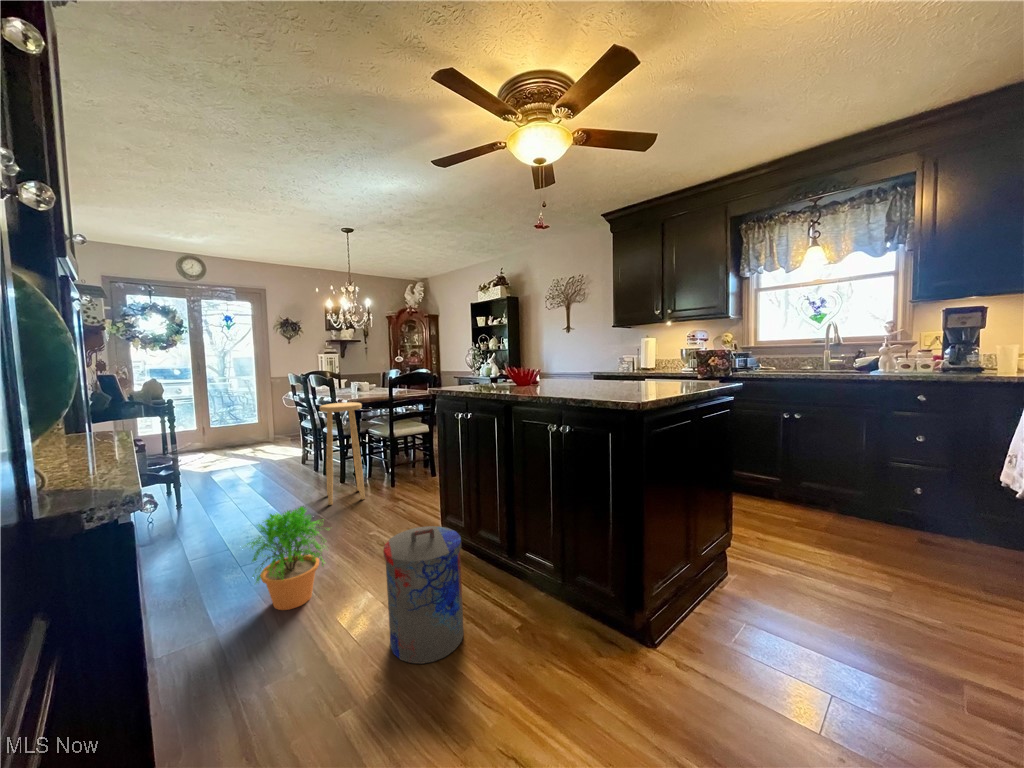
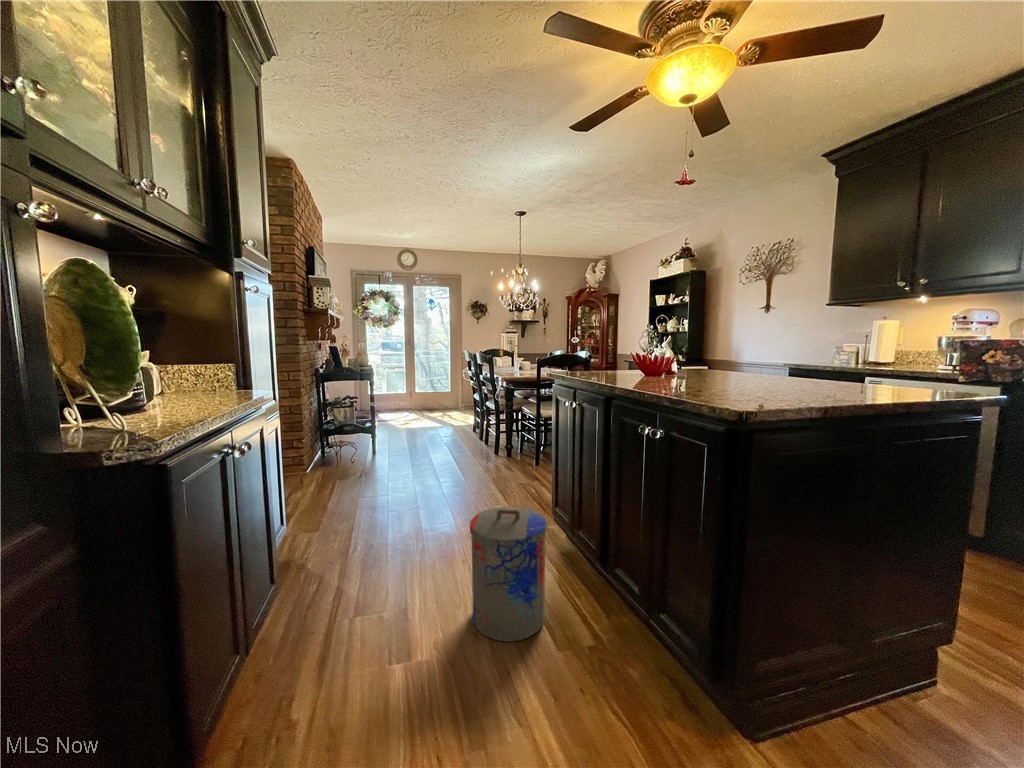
stool: present [319,402,365,505] -> none [476,379,513,472]
potted plant: present [247,506,325,610] -> none [381,466,452,554]

